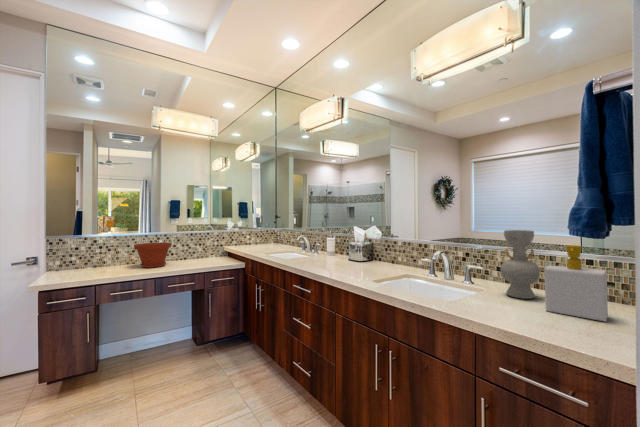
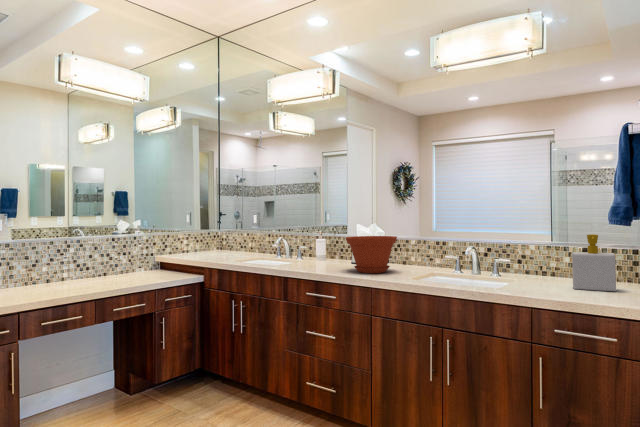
decorative vase: present [500,230,540,299] -> none [530,224,562,283]
plant pot: present [134,242,172,268] -> present [346,236,397,273]

